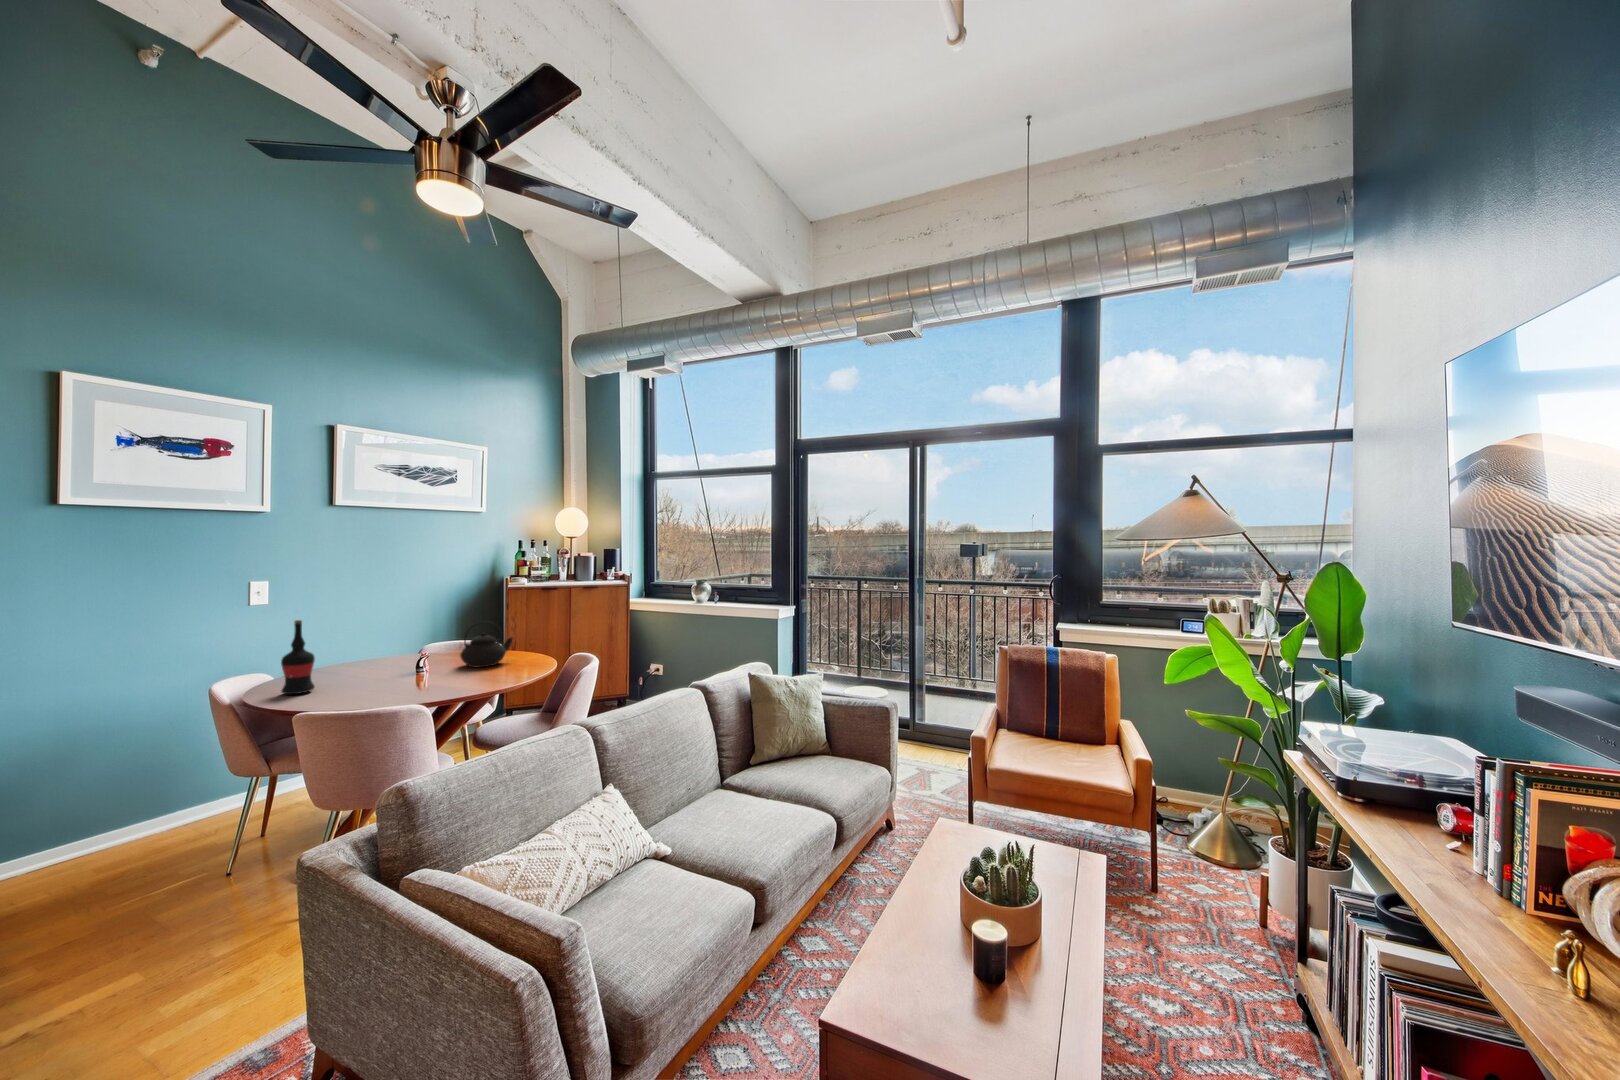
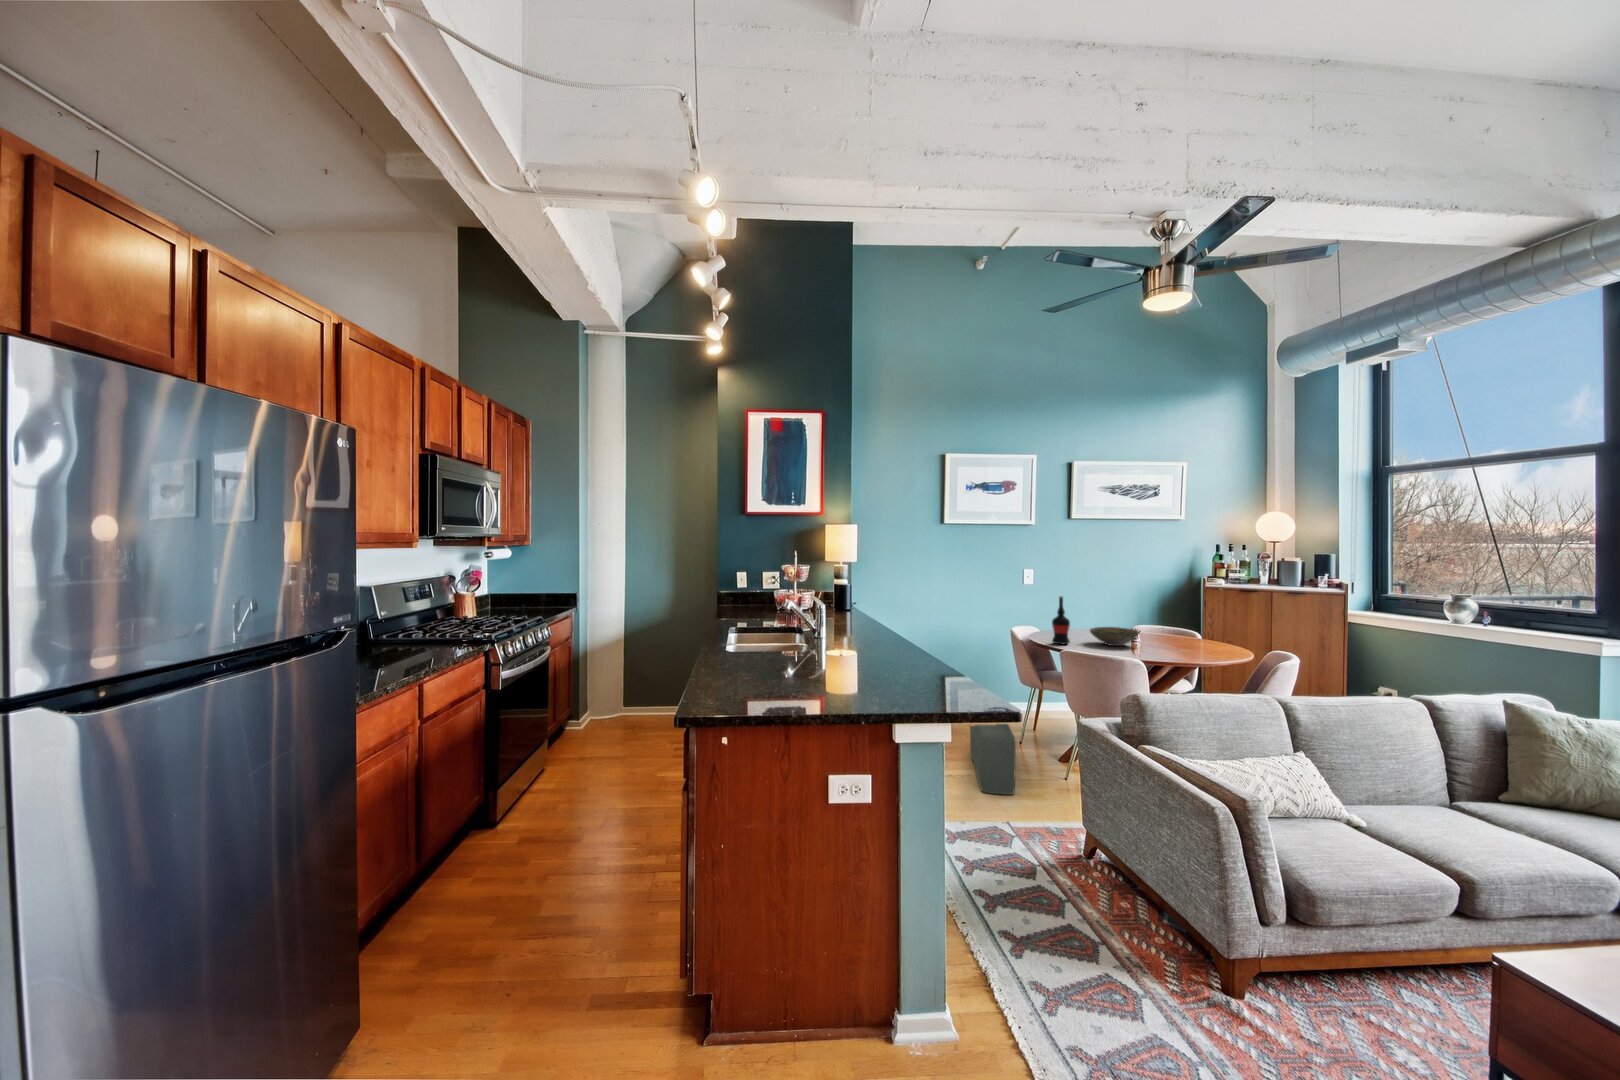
teapot: present [460,621,513,667] -> none [1166,612,1212,649]
bowl: none [350,652,425,681] -> present [1090,627,1139,646]
pouf: none [90,827,187,1023] -> present [970,724,1016,795]

